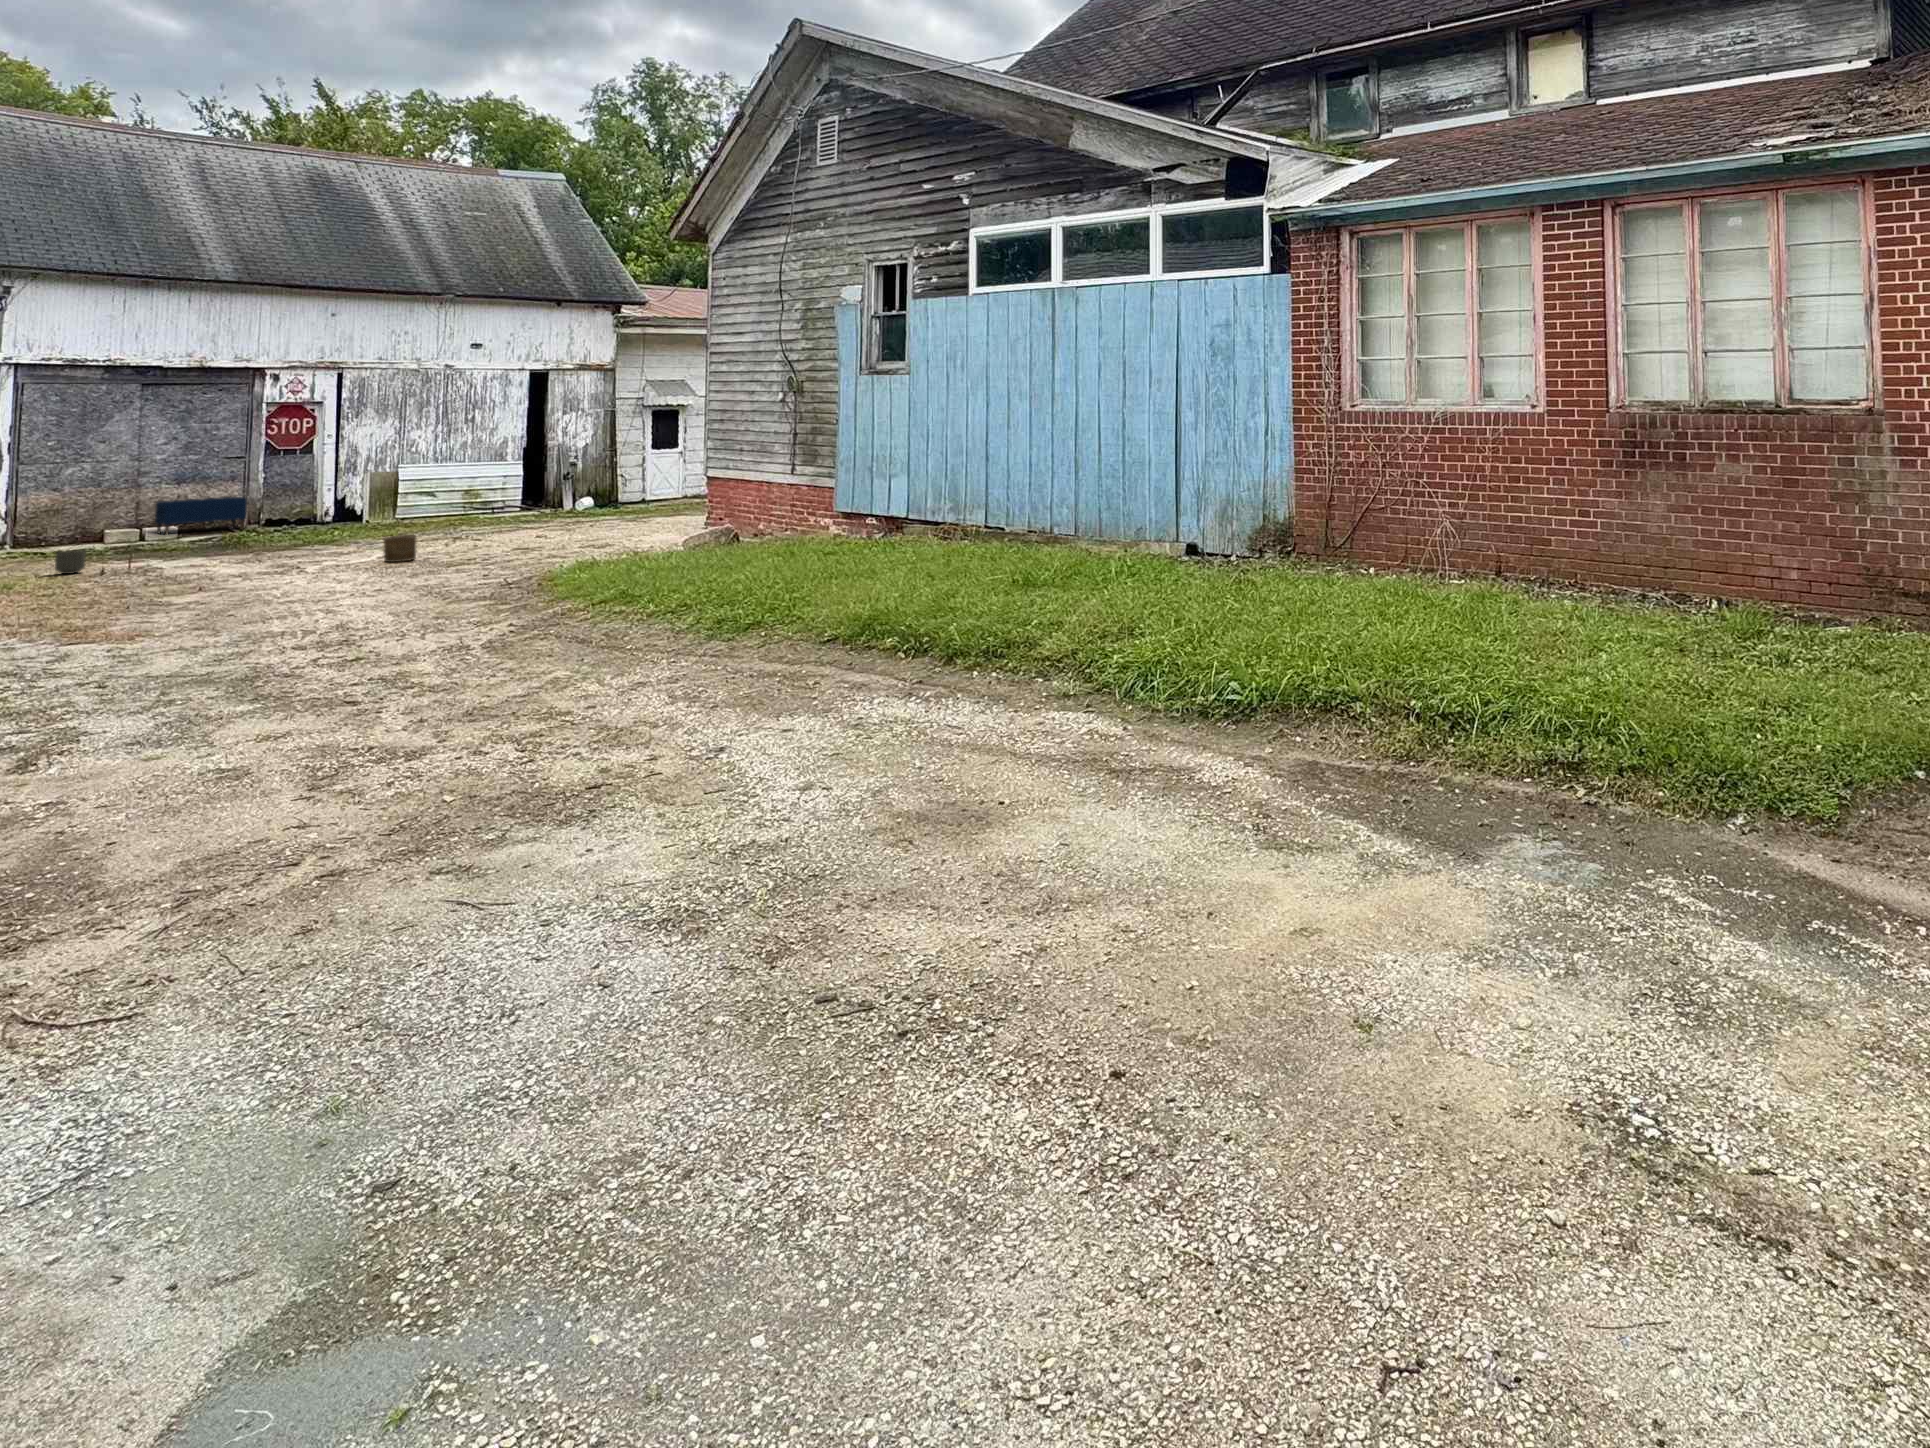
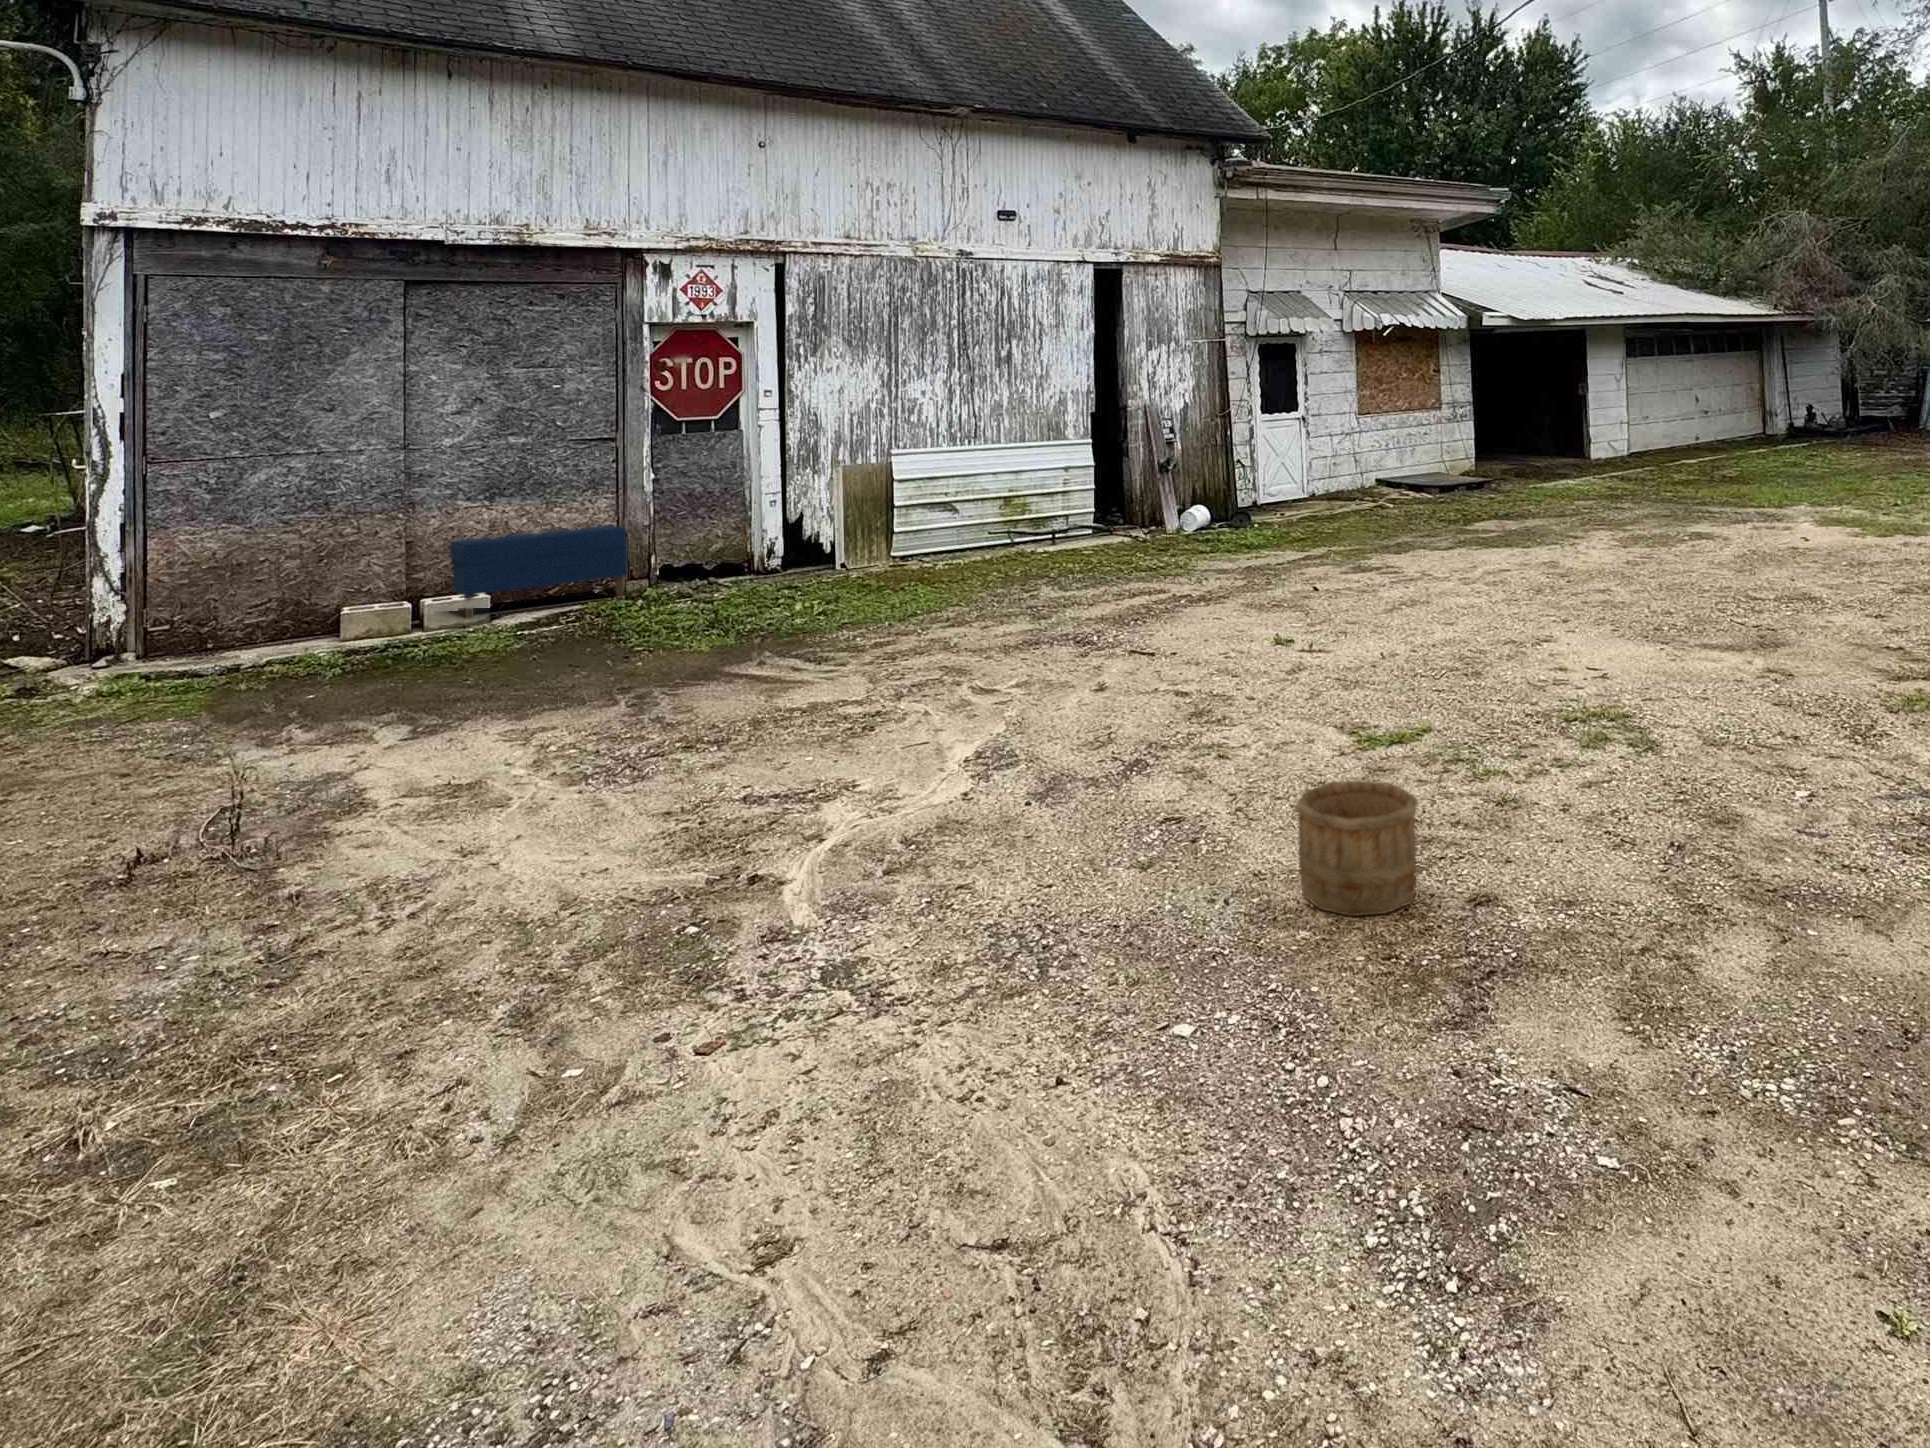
planter: present [55,550,86,574] -> none [80,855,201,974]

